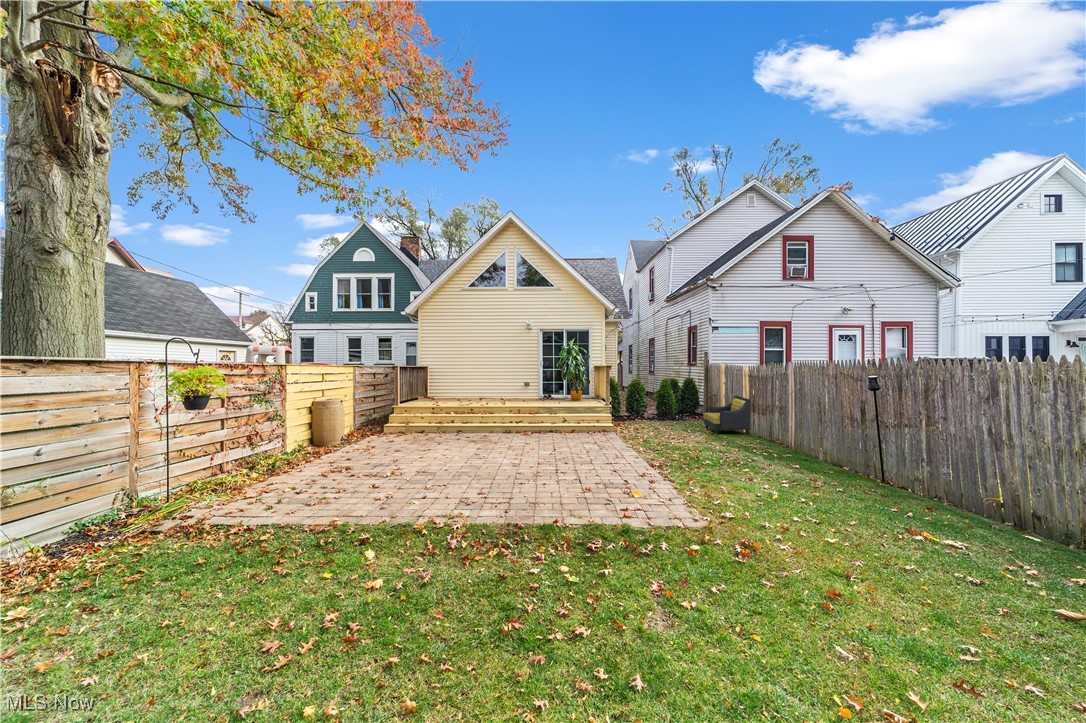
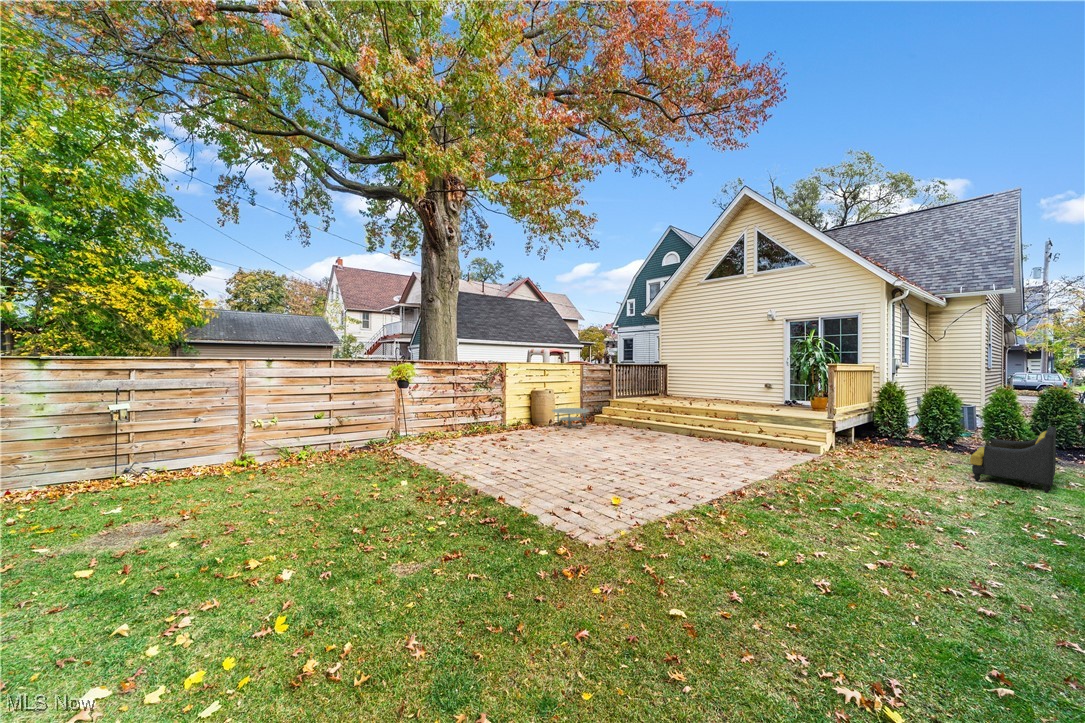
round table: none [344,419,396,446] -> present [552,408,589,429]

